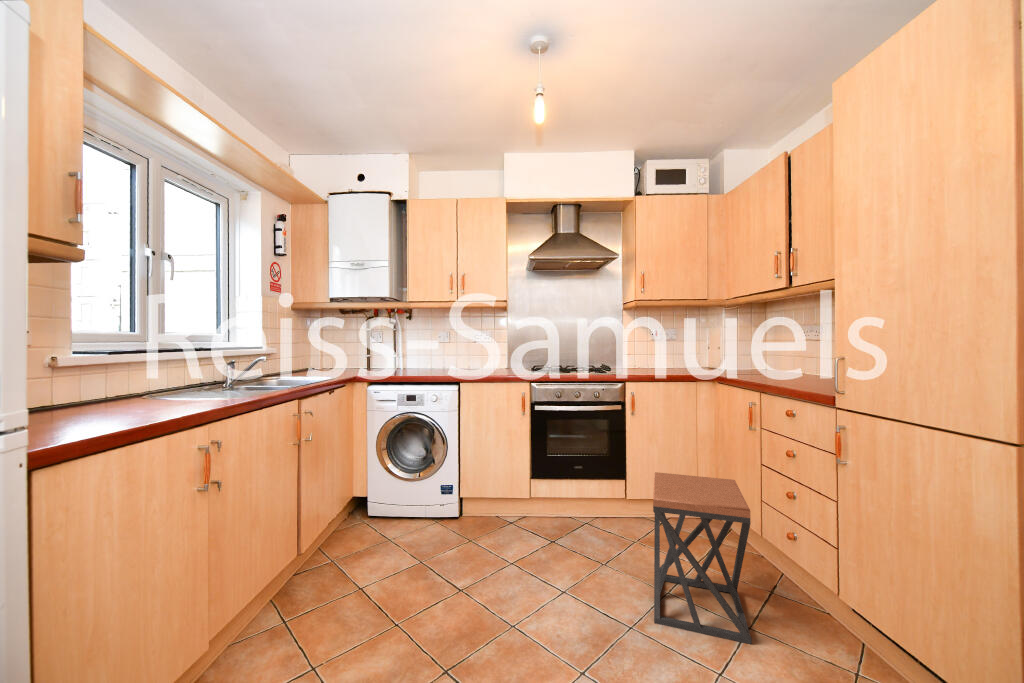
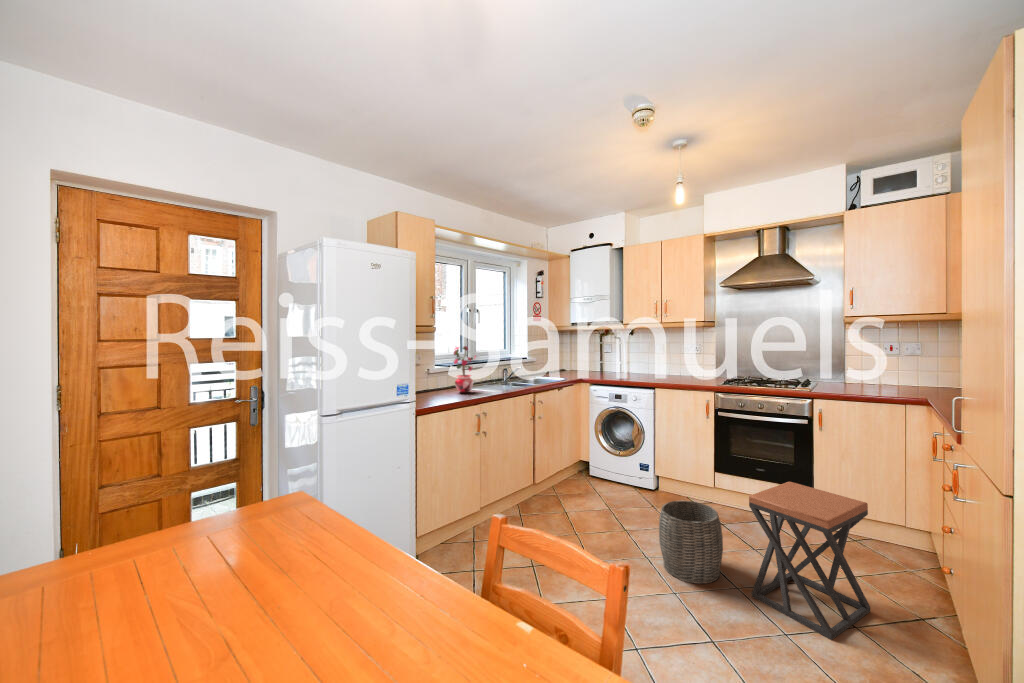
potted plant: none [120,305,191,407] -> present [454,346,476,393]
woven basket: none [535,520,613,637] -> present [659,501,723,584]

